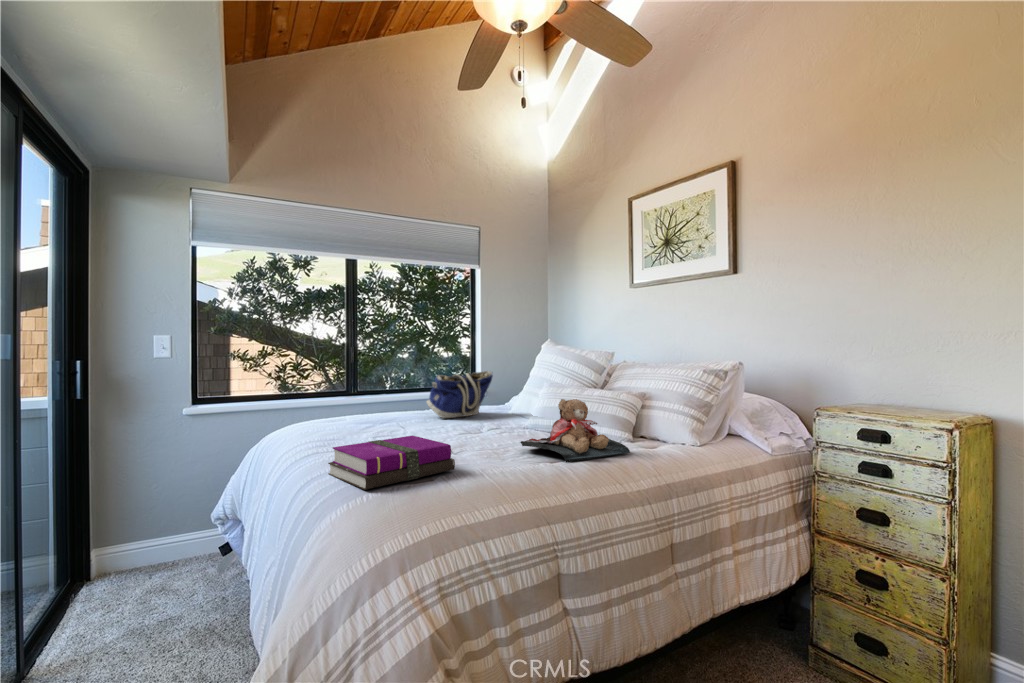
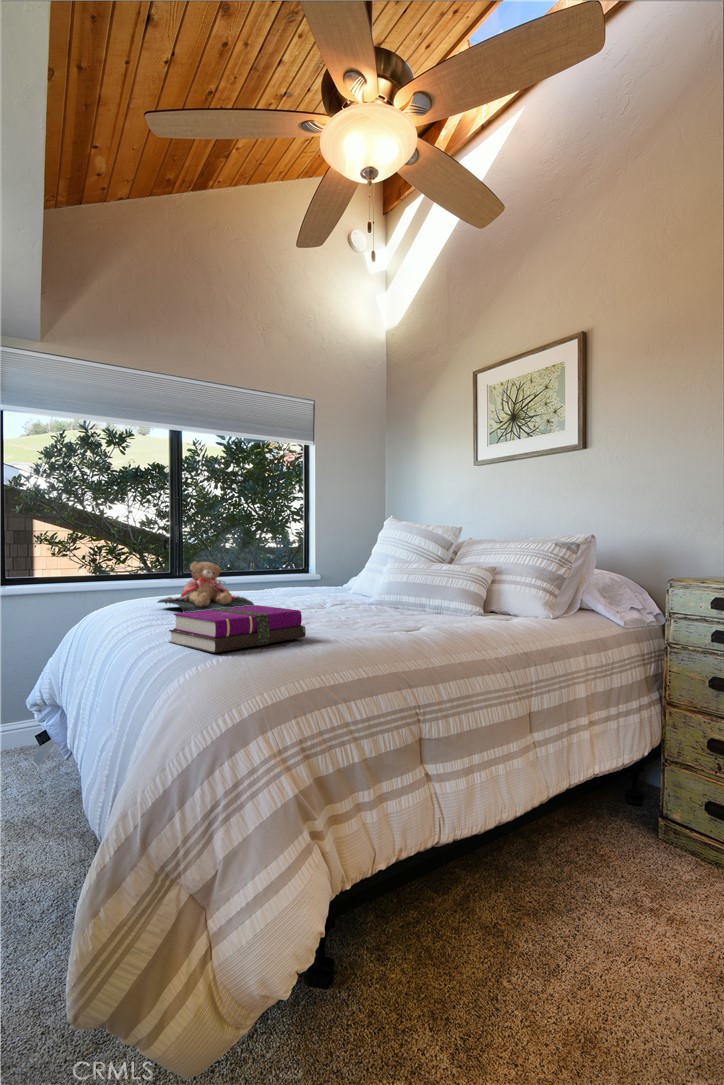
tote bag: present [427,371,493,418] -> none [259,551,330,600]
teddy bear: present [520,399,630,462] -> present [158,562,254,612]

